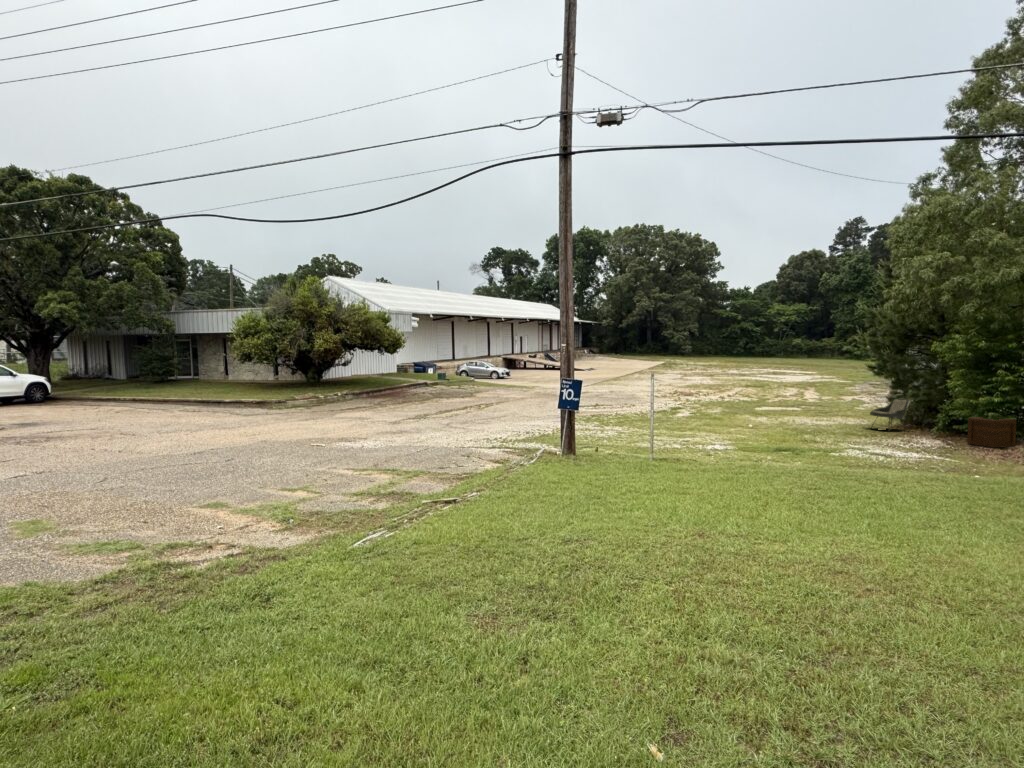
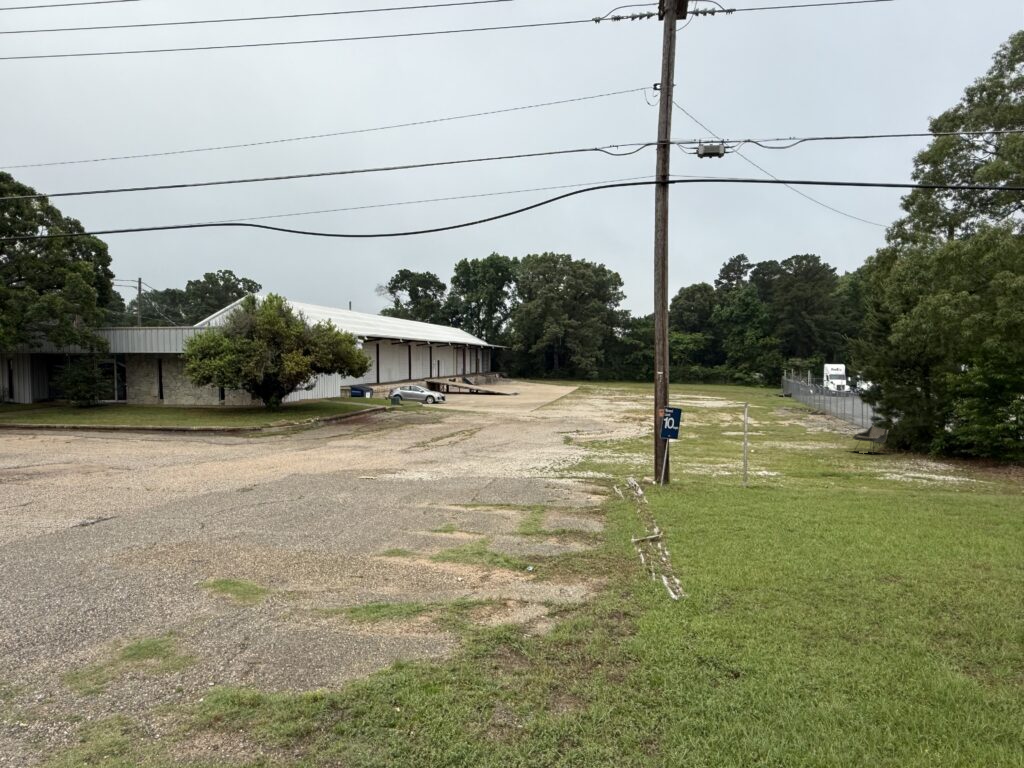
wooden crate: present [967,417,1016,448] -> none [959,441,1001,469]

